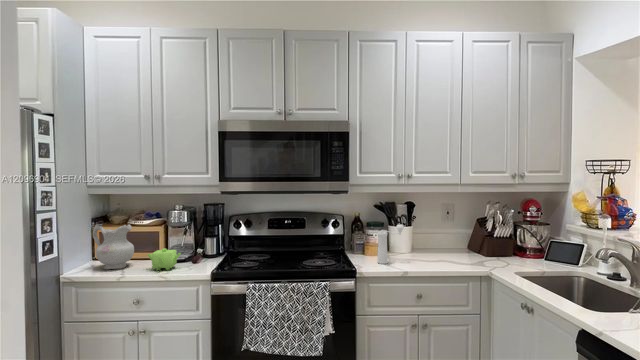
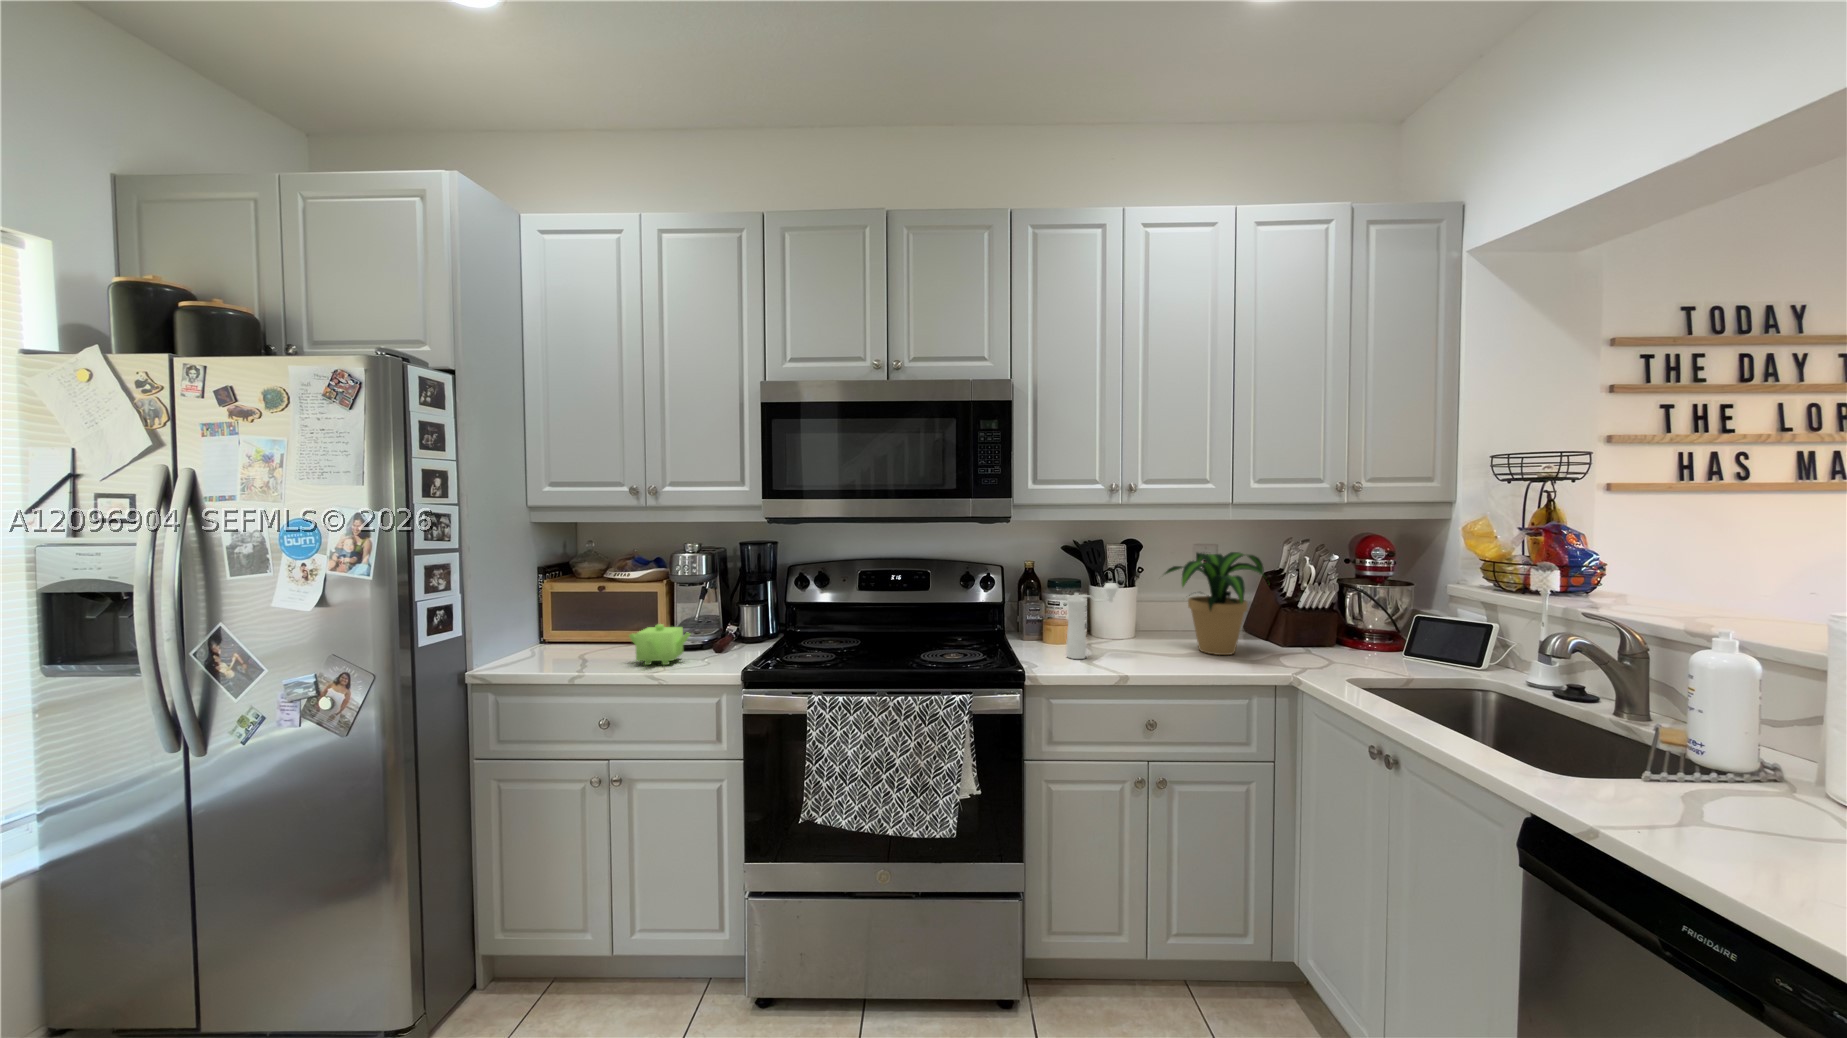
potted plant: none [424,208,479,261] -> present [1165,552,1264,655]
ceramic pitcher: present [93,224,134,269] -> none [532,577,607,662]

